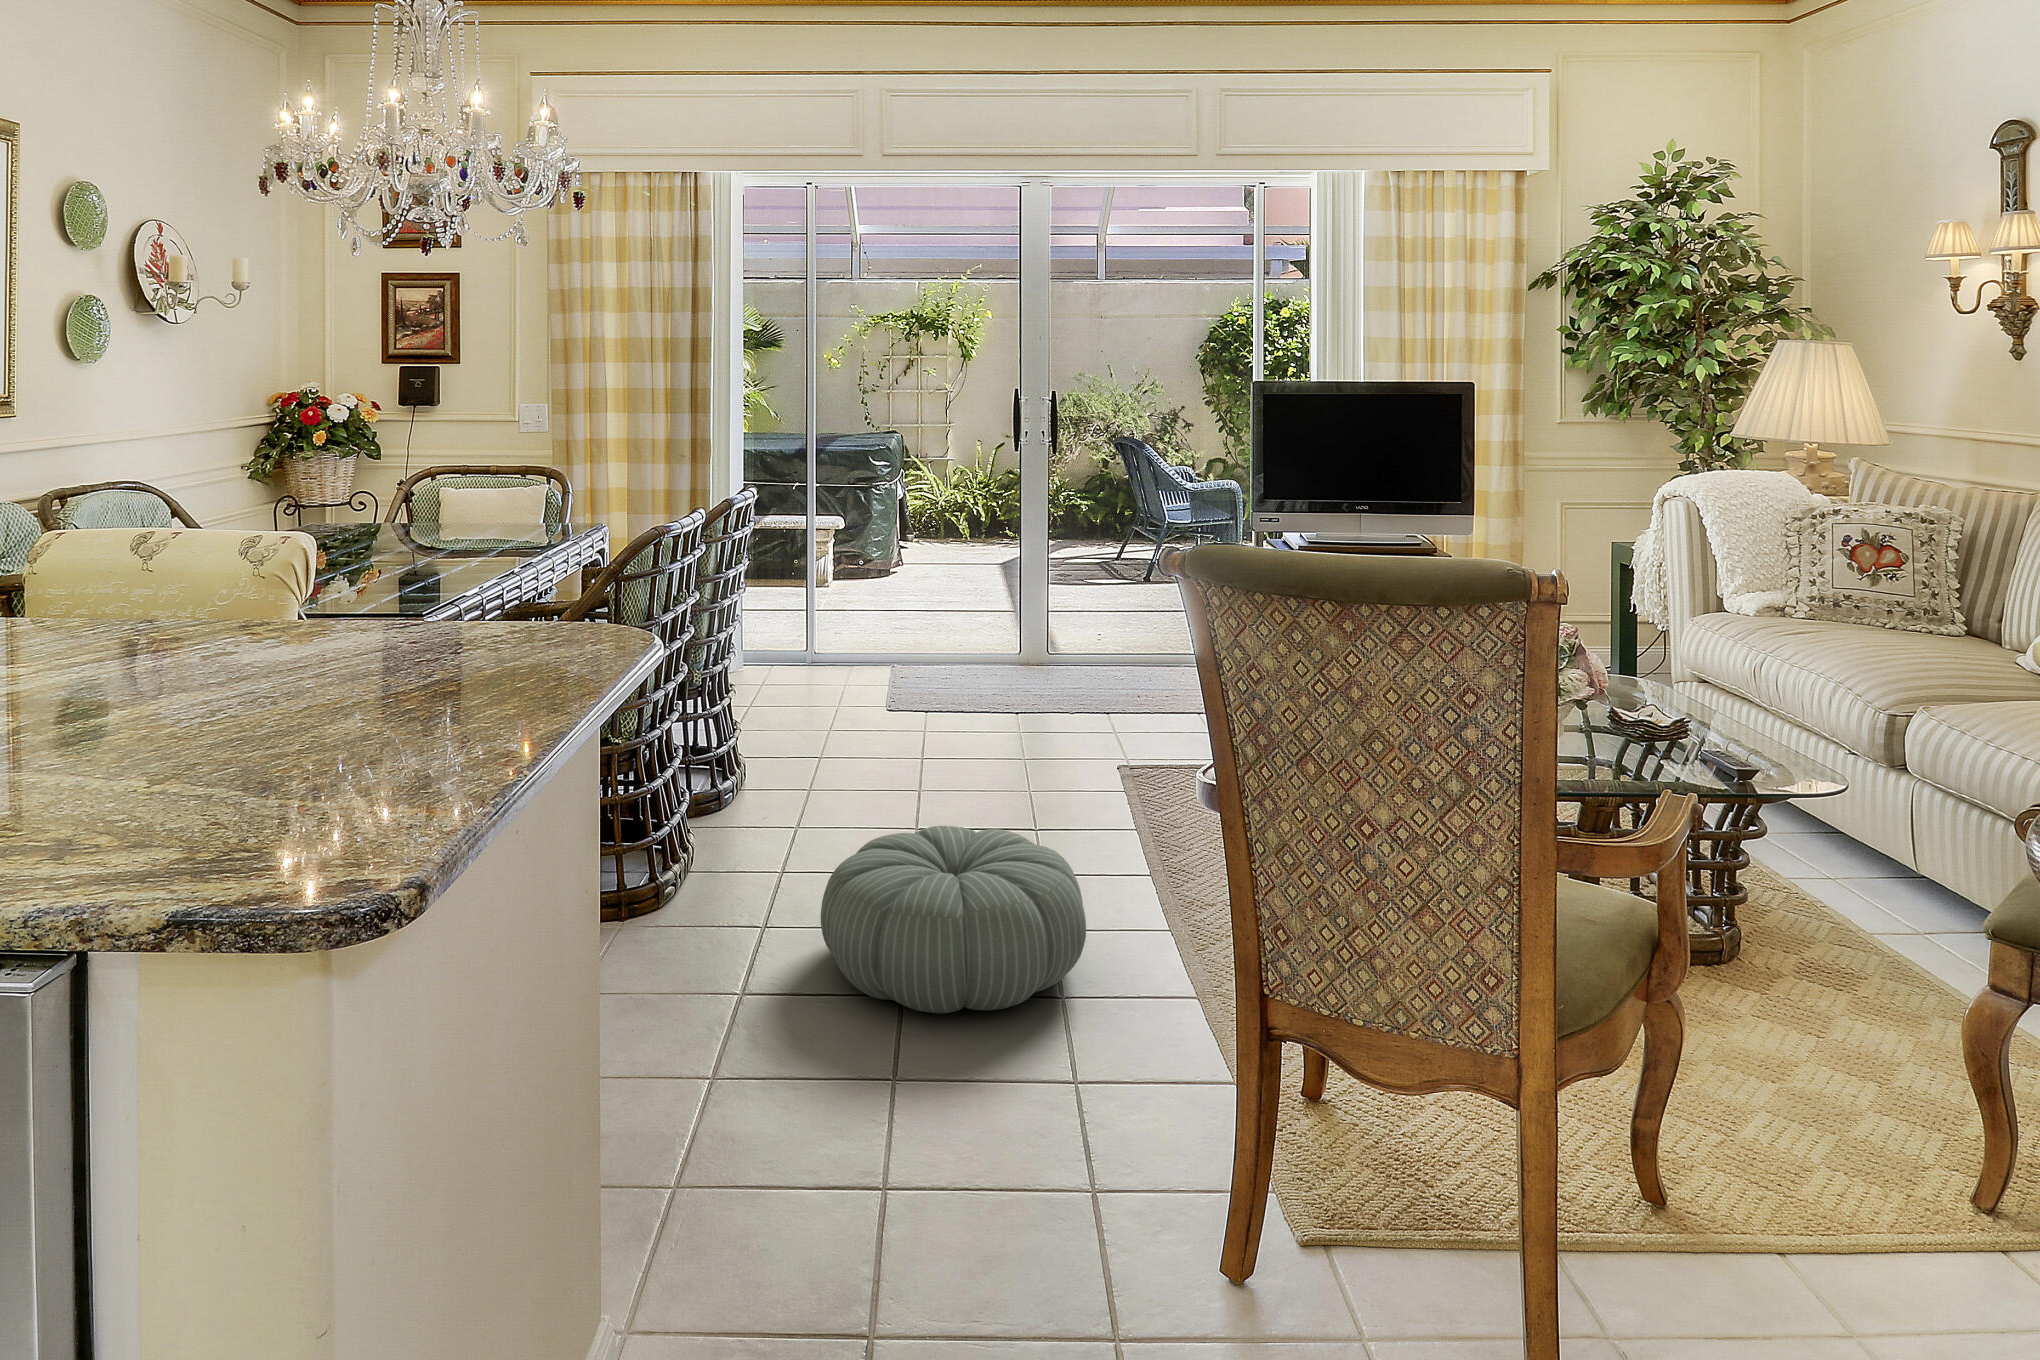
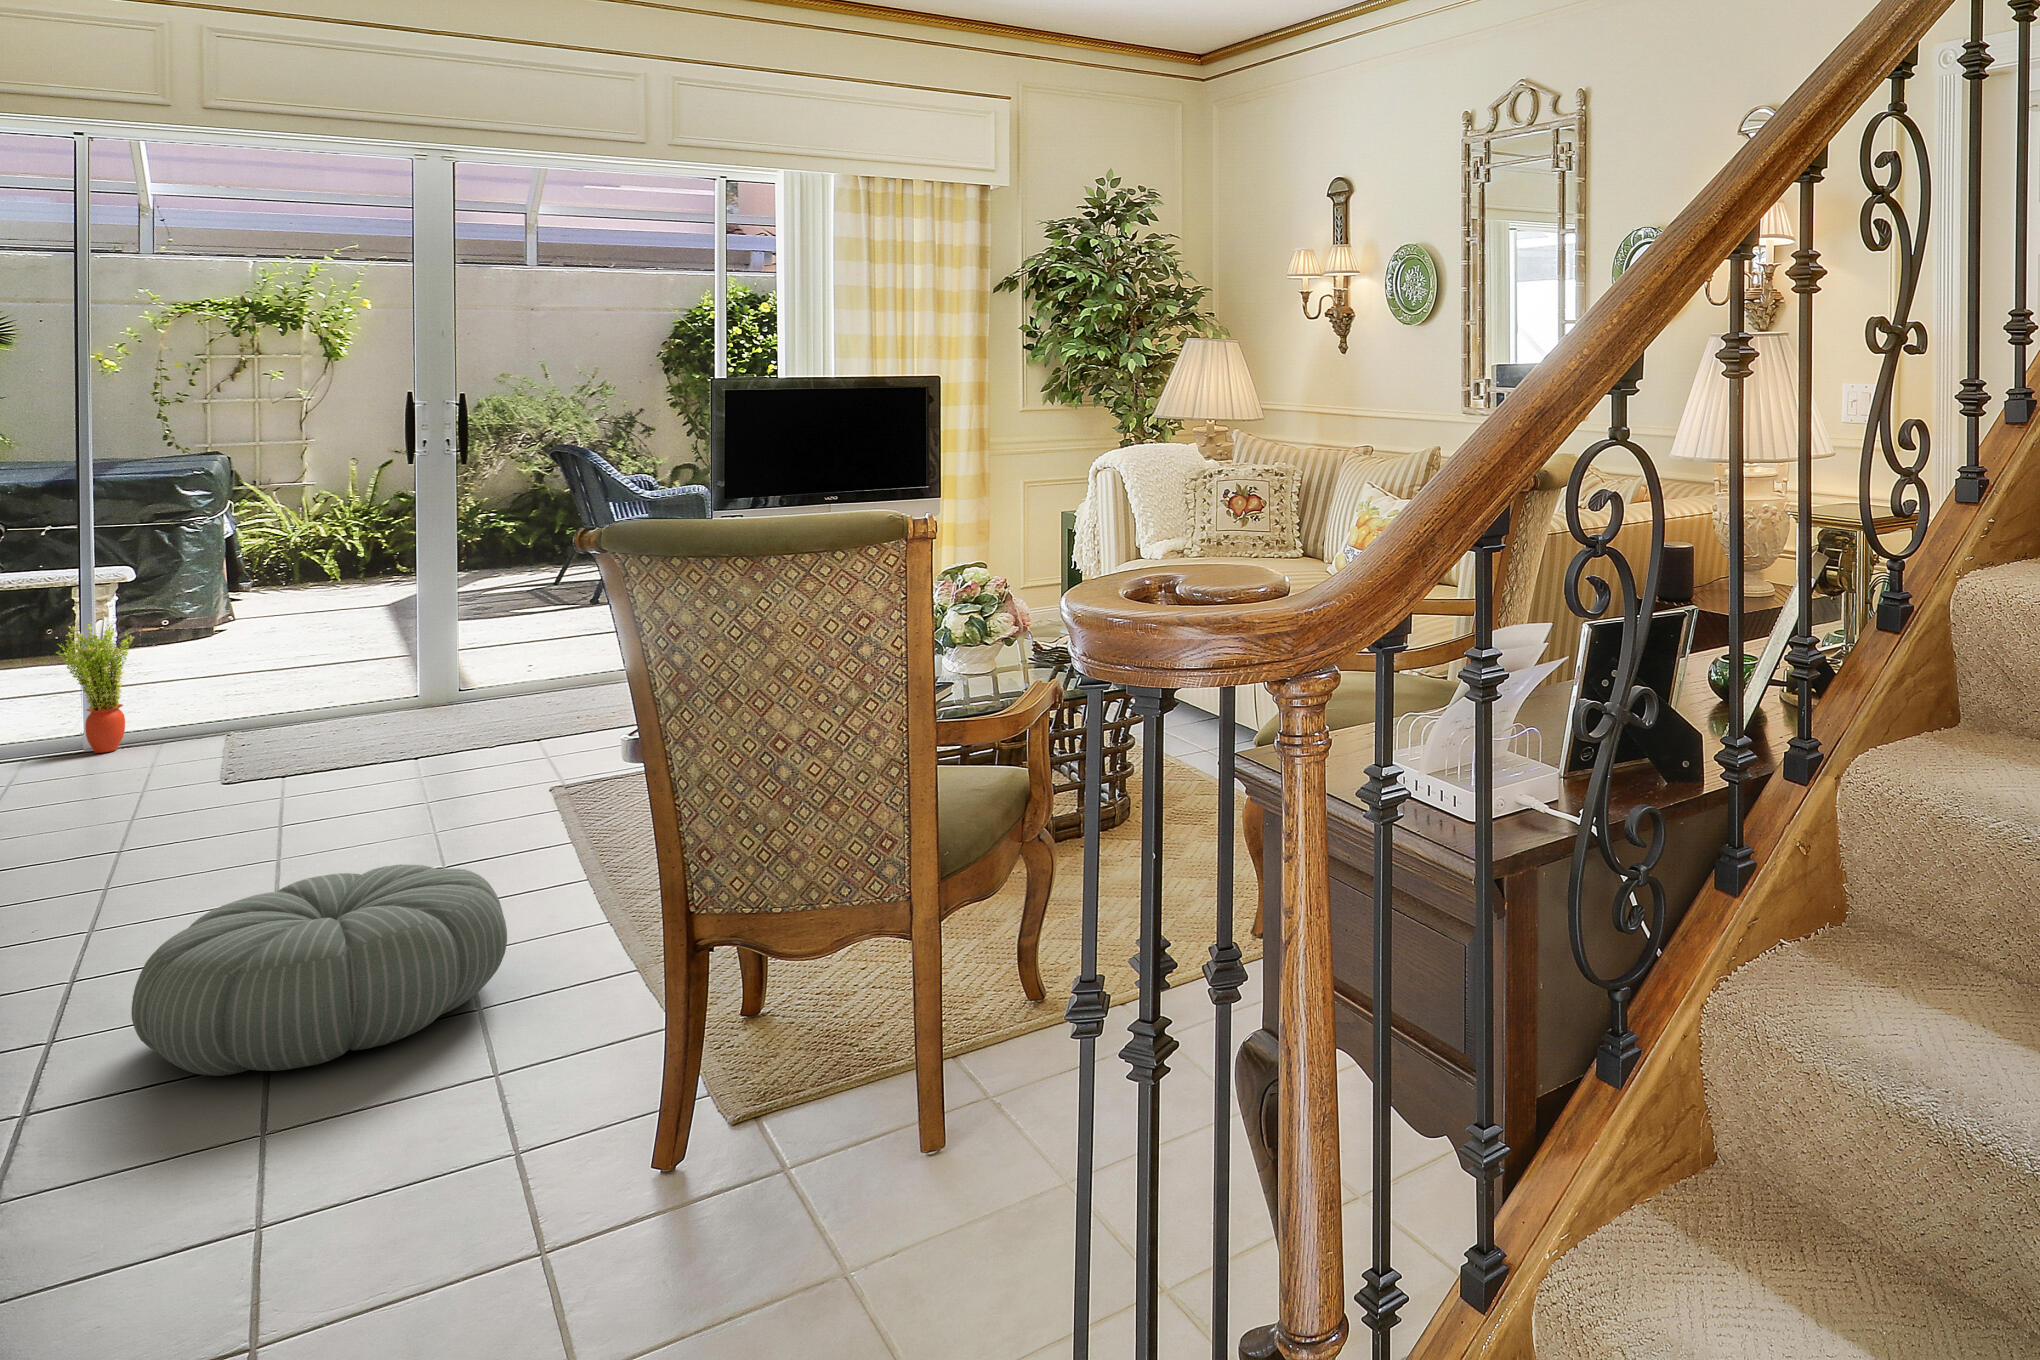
potted plant: none [800,559,844,661] -> present [56,623,135,753]

